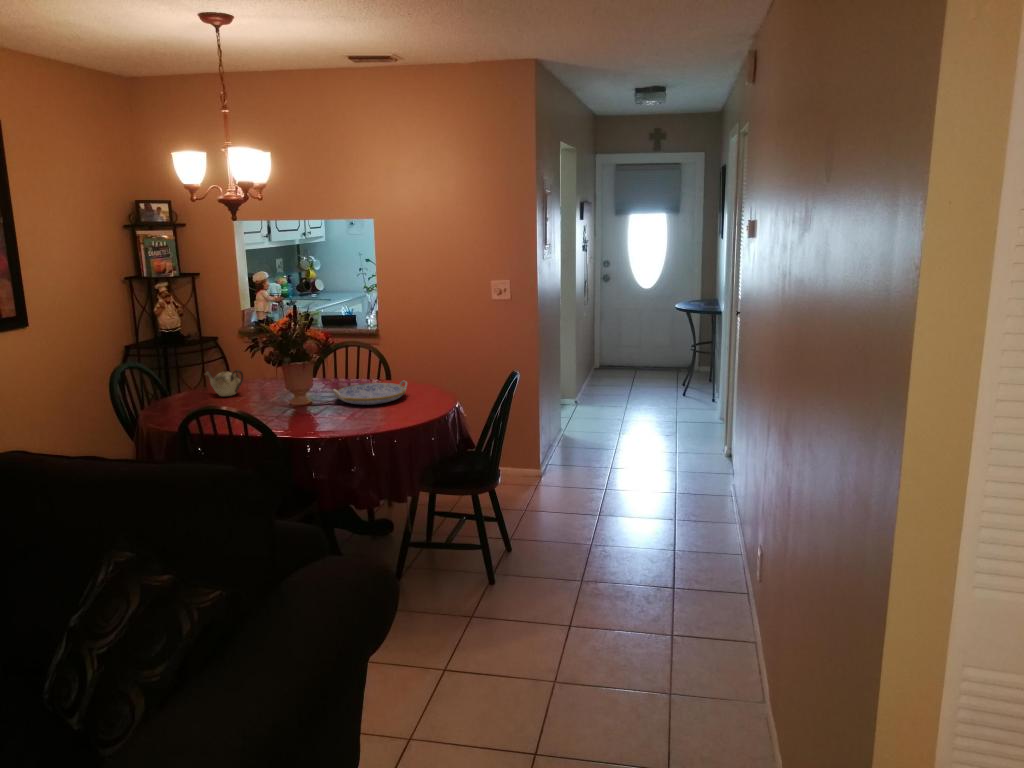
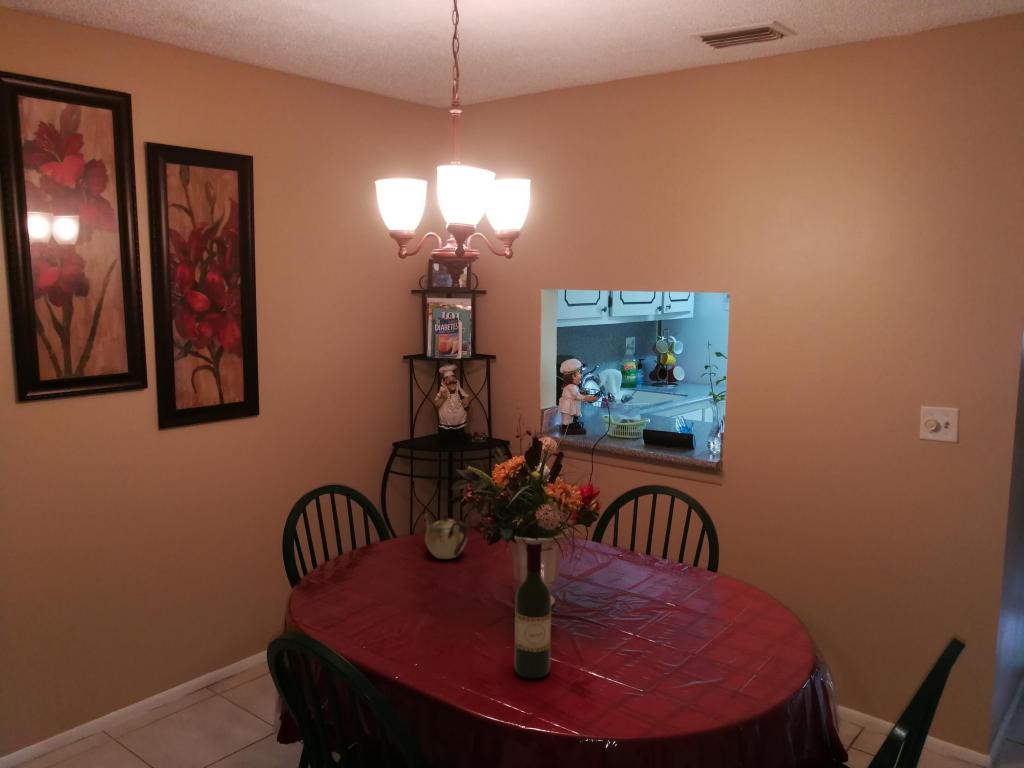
wine bottle: none [310,351,332,424] -> present [514,540,551,679]
serving tray: present [333,380,407,405] -> none [583,582,723,641]

